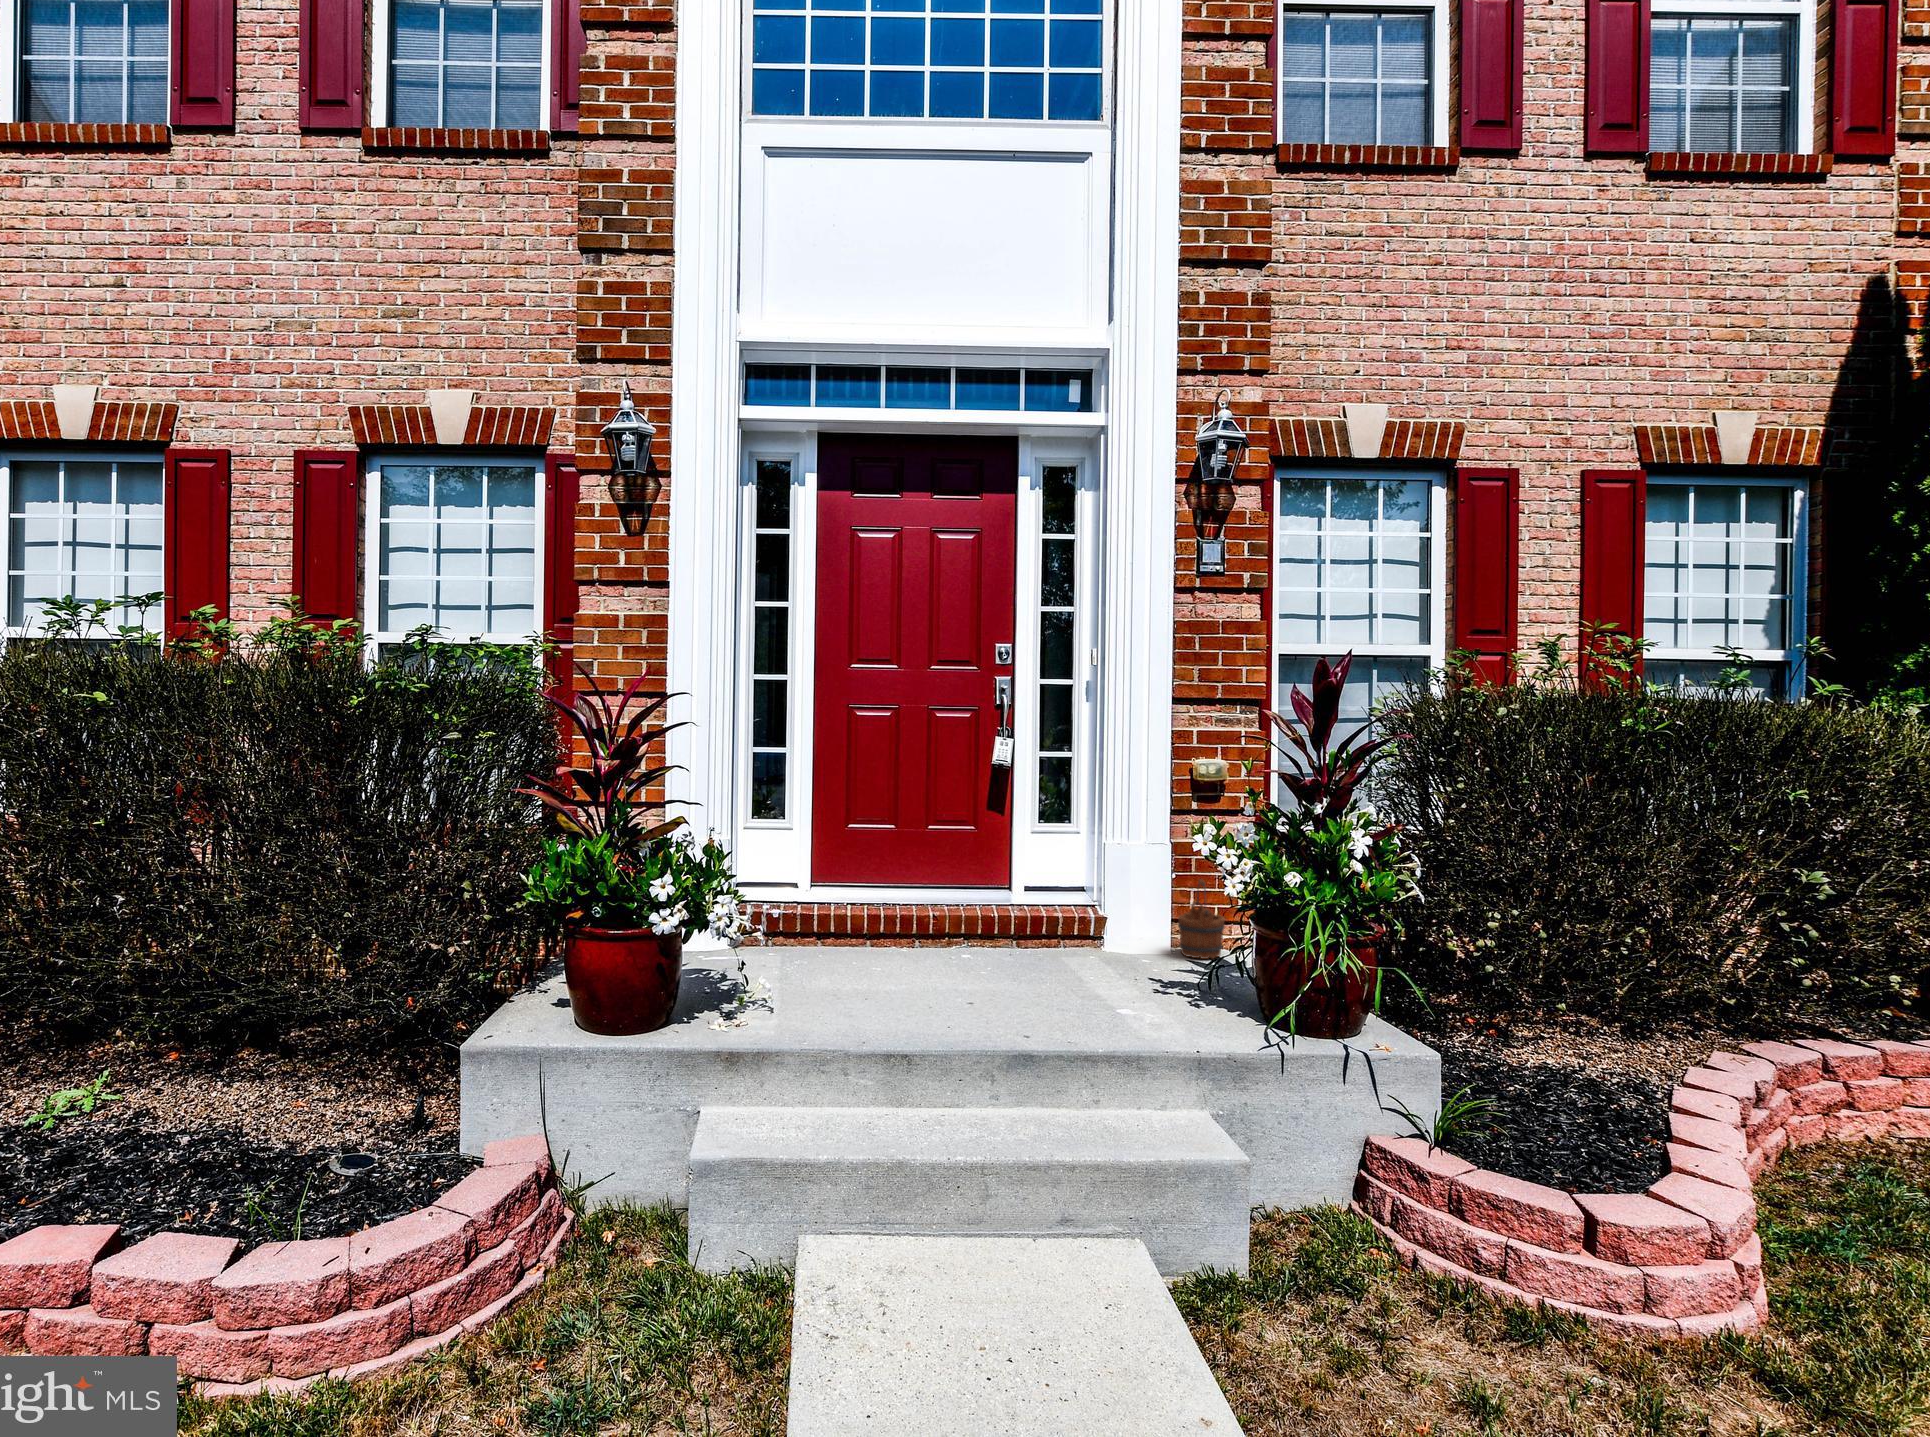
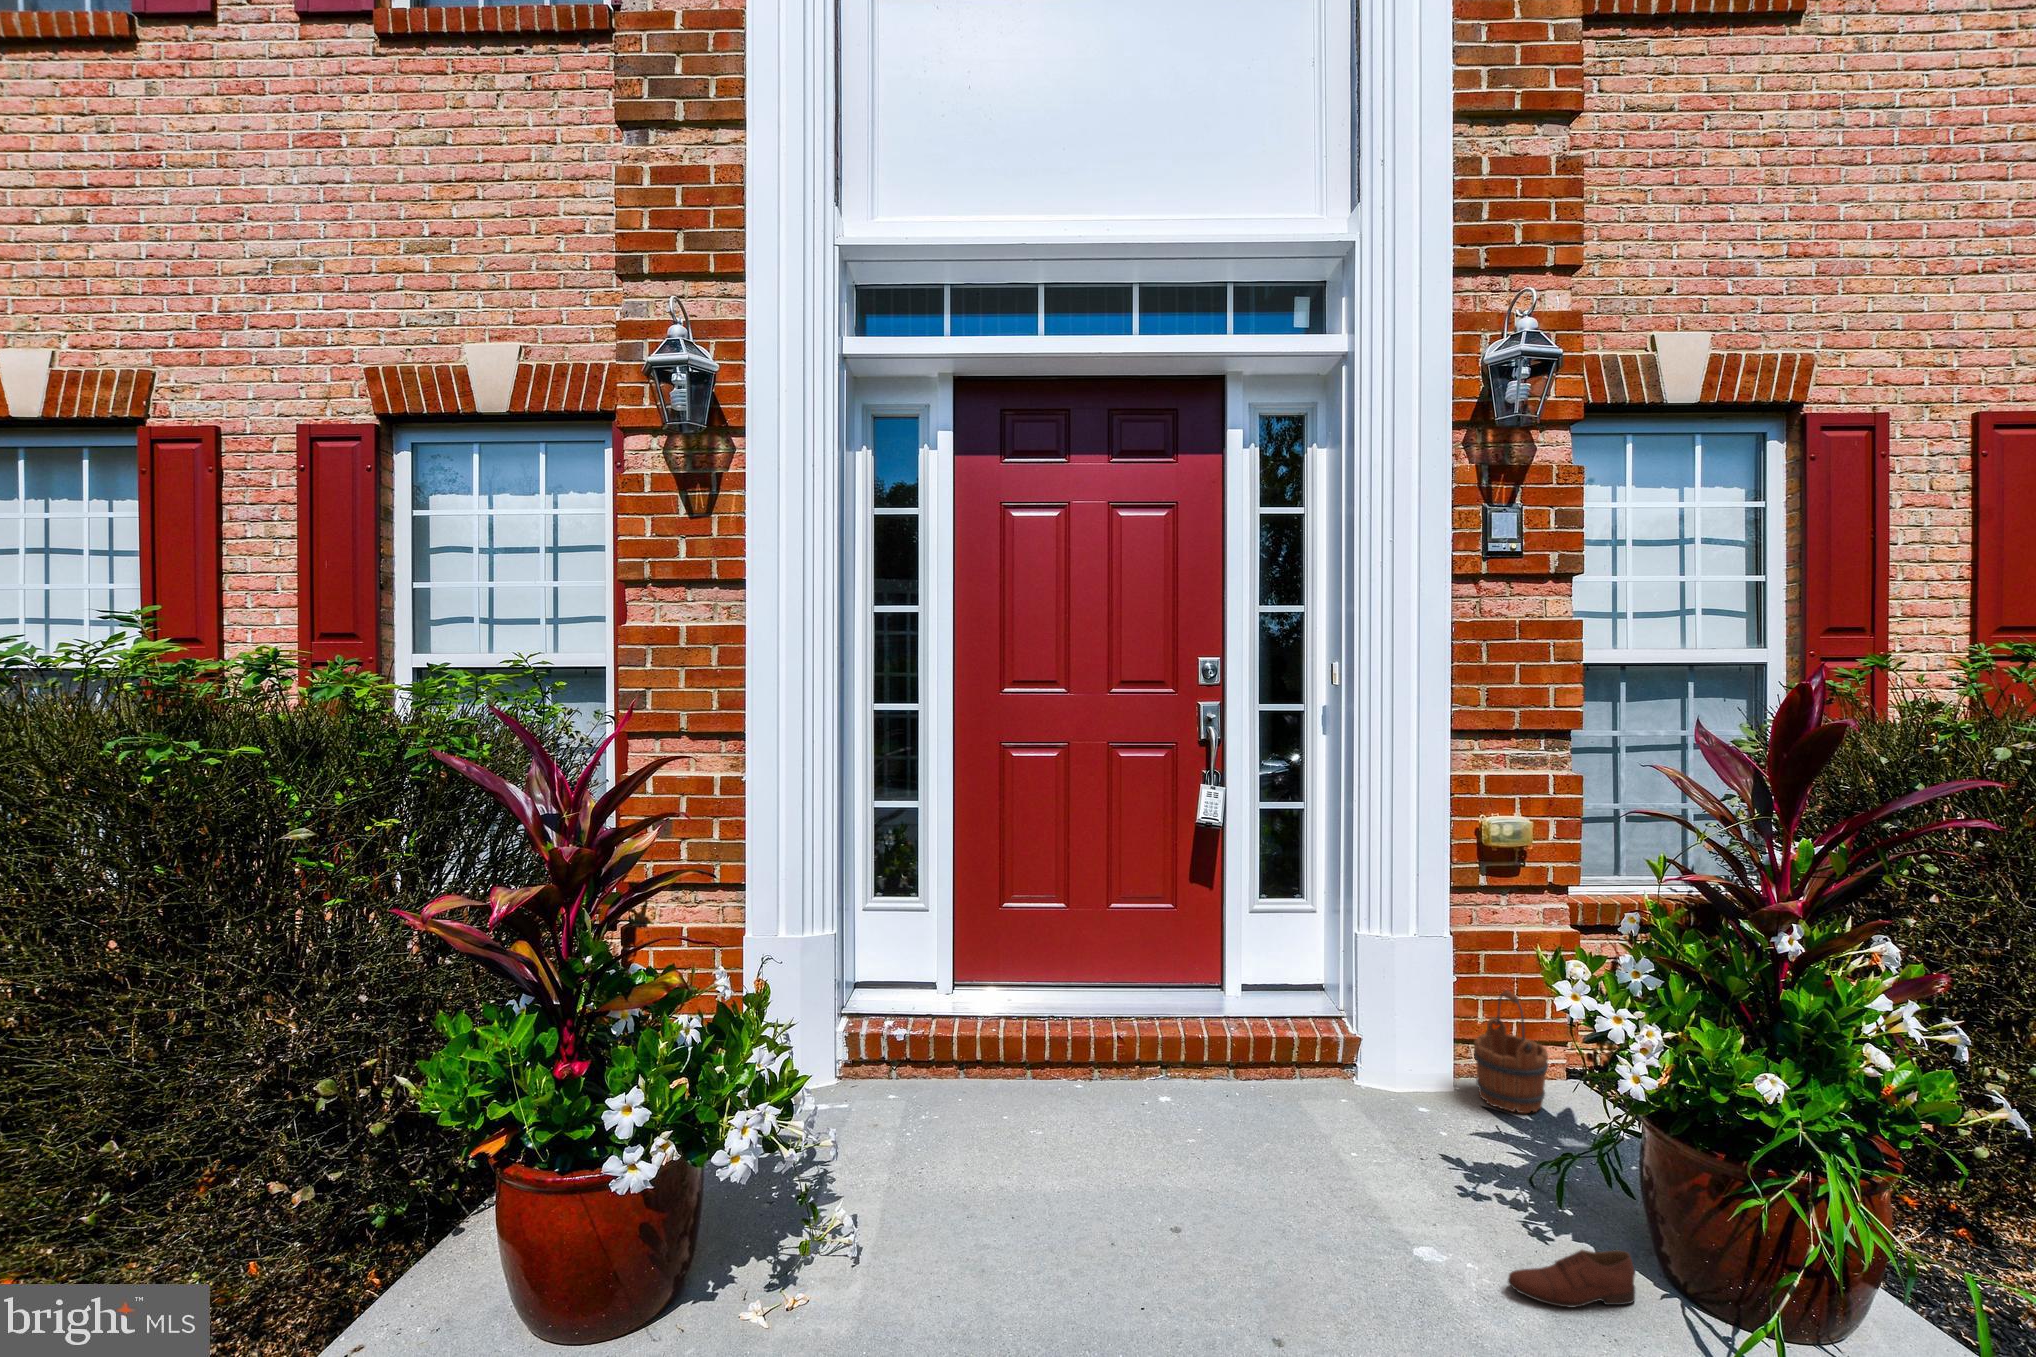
shoe: none [1137,989,1207,1017] -> present [1508,1250,1635,1307]

